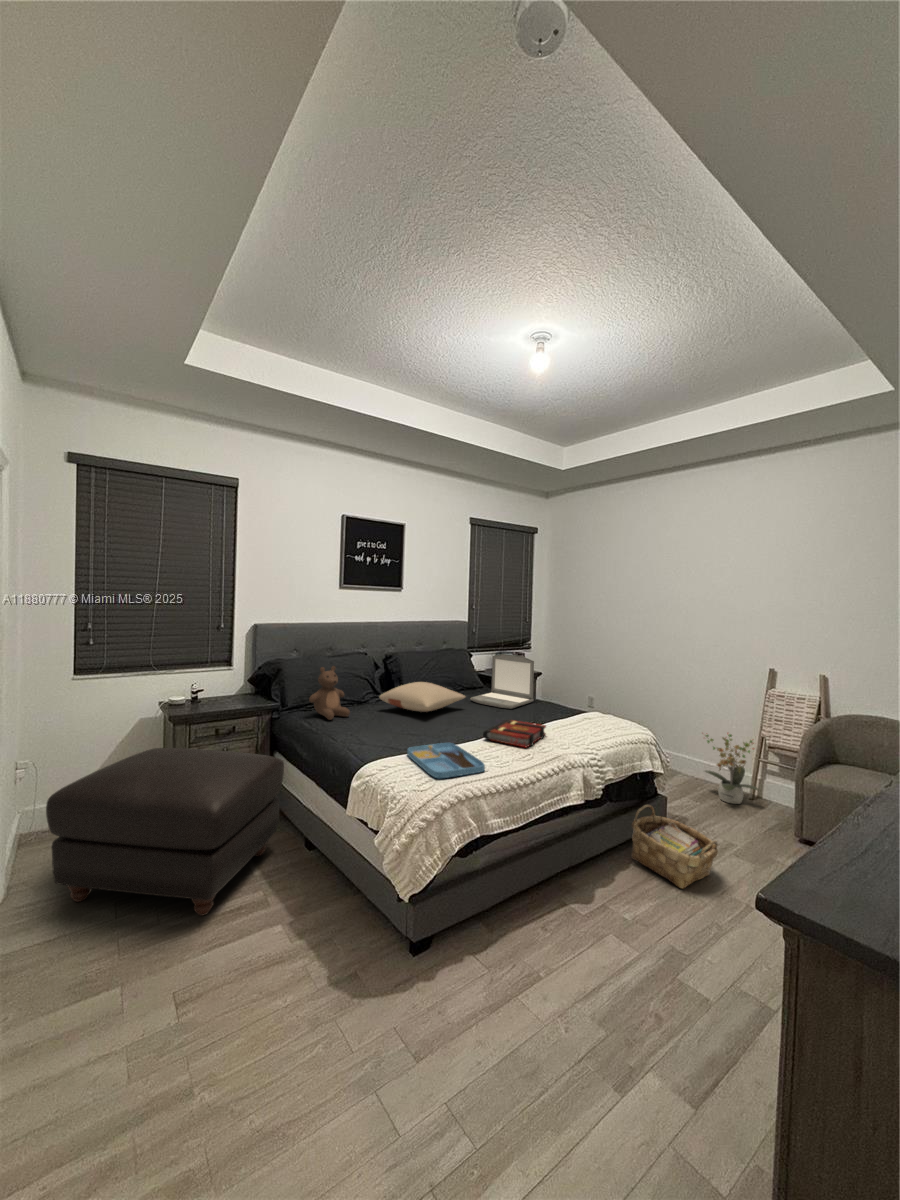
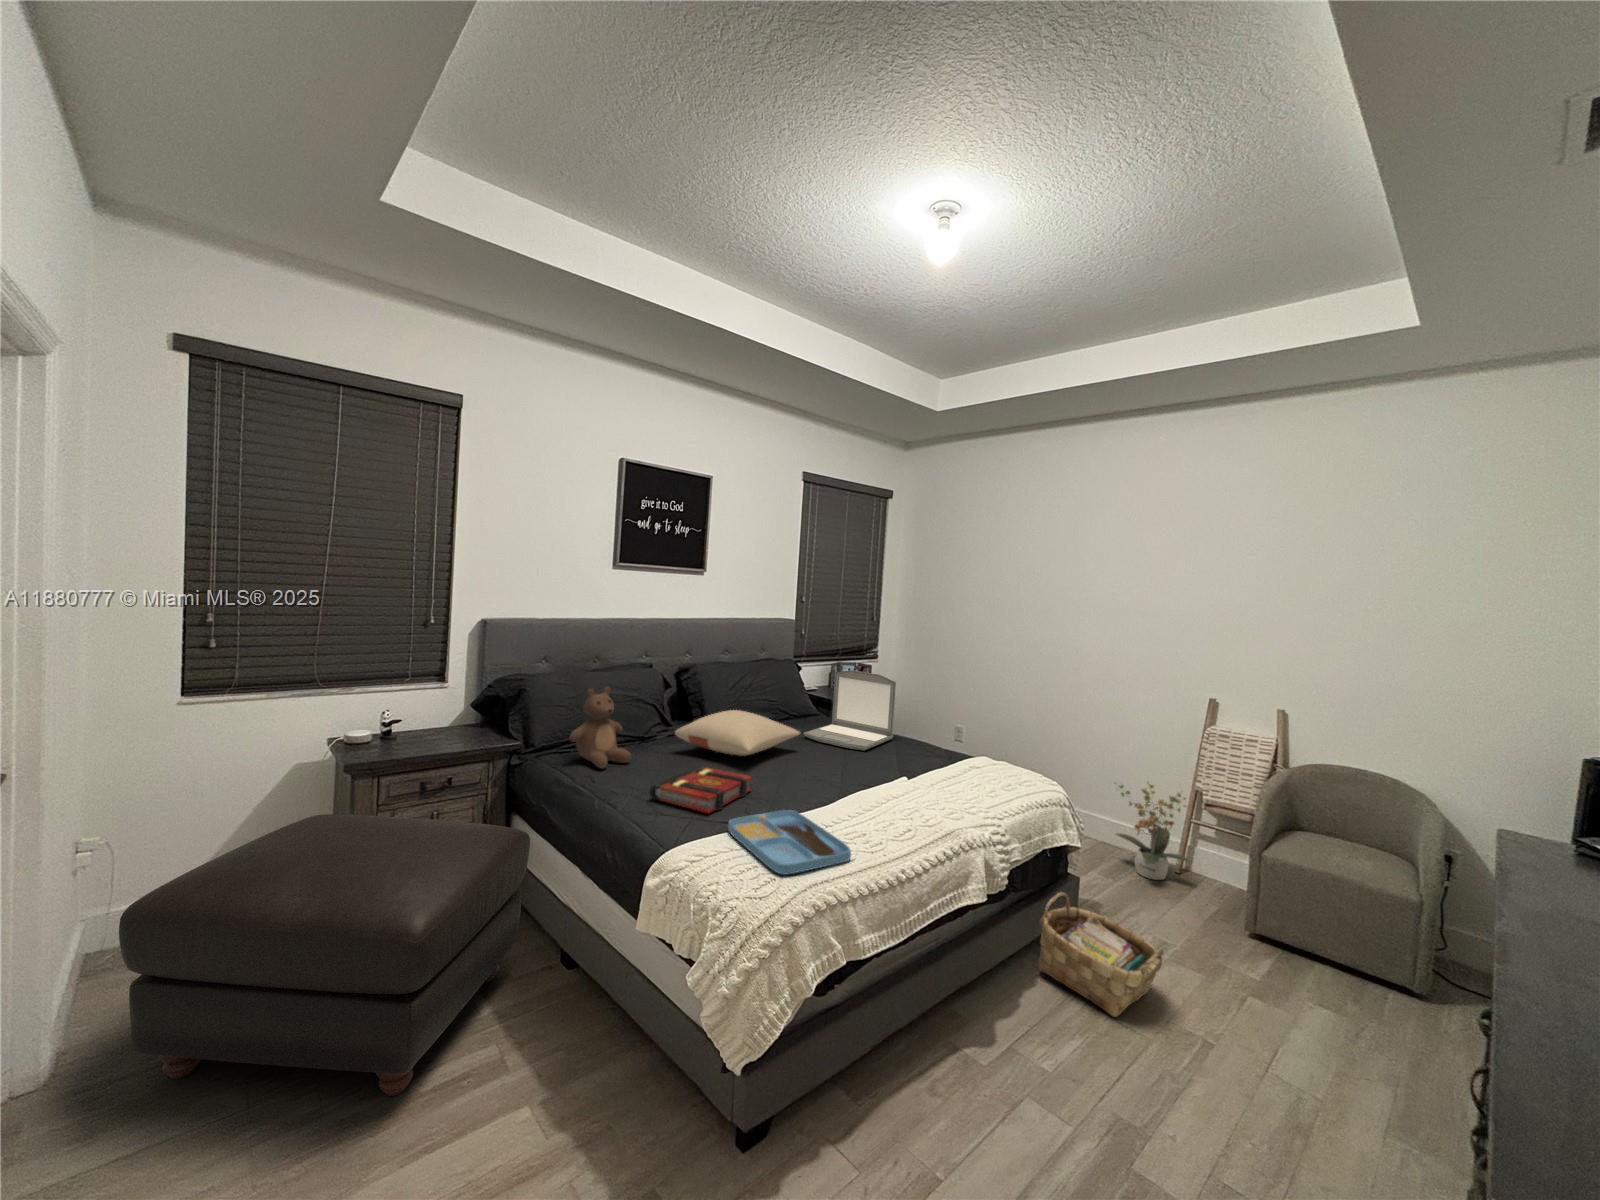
book: present [483,719,546,748] -> present [650,765,752,813]

